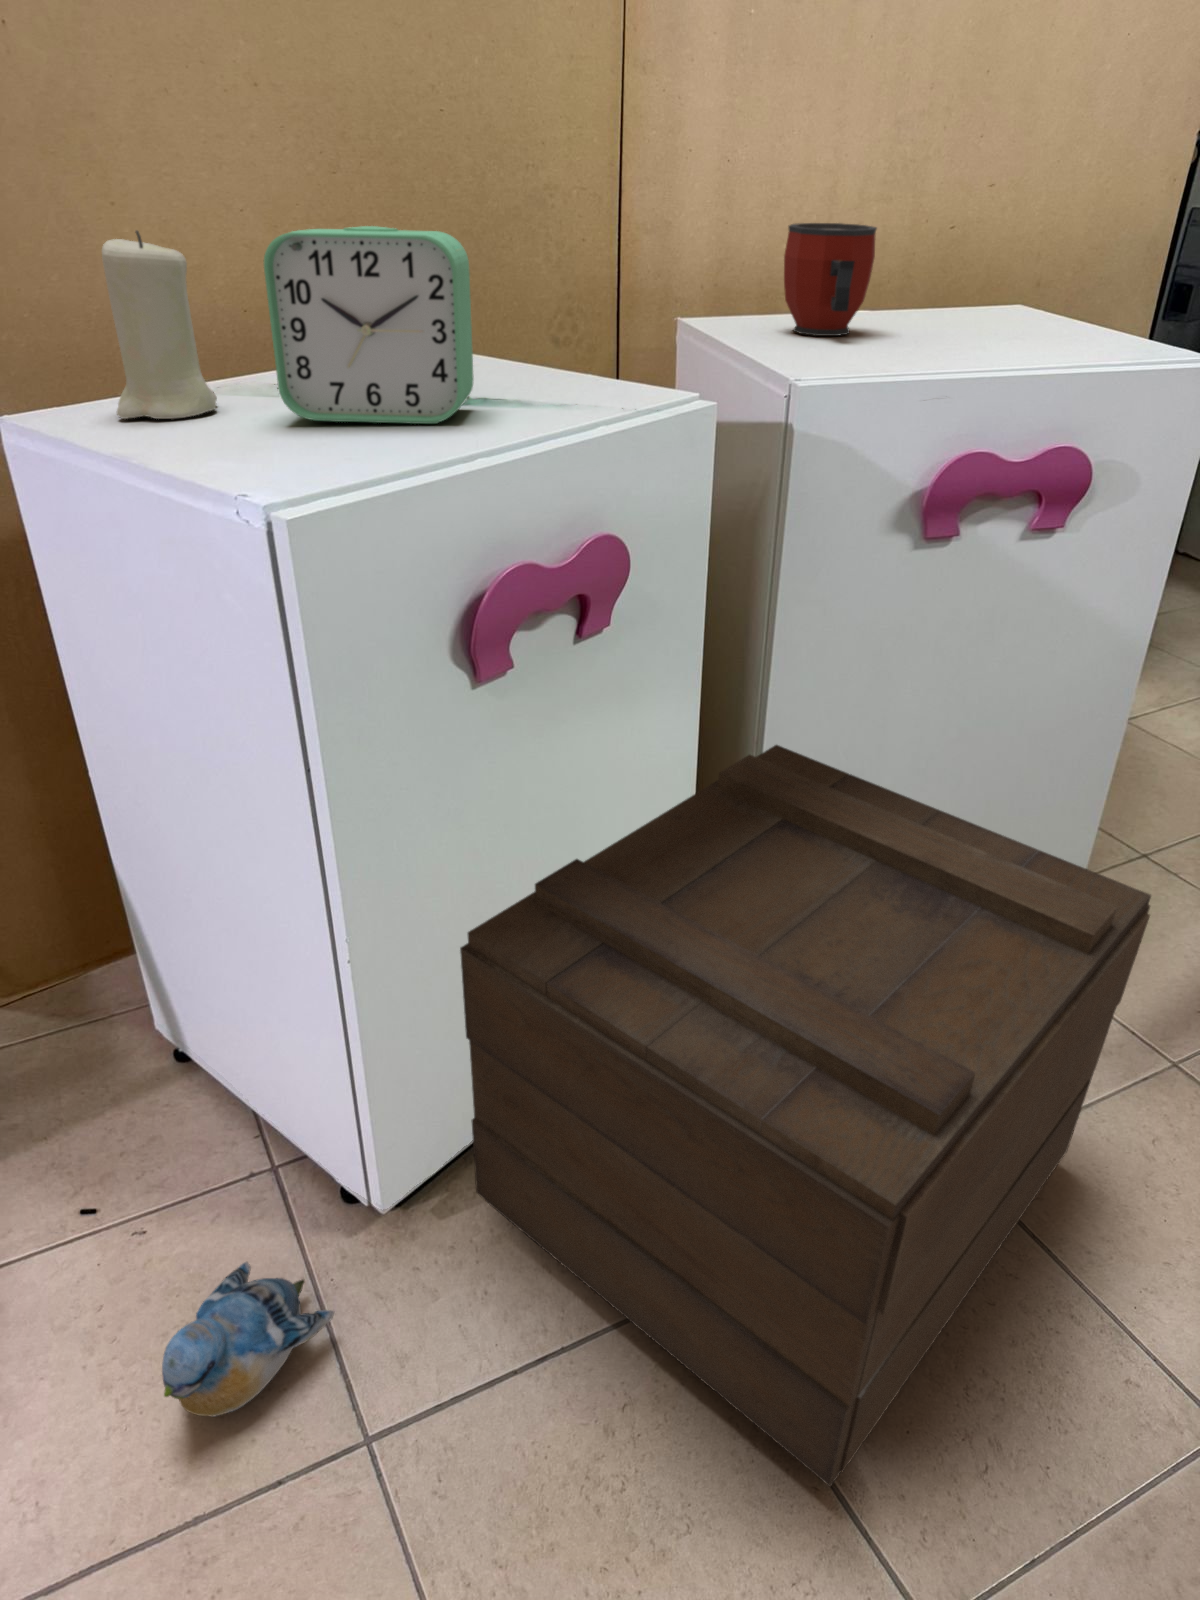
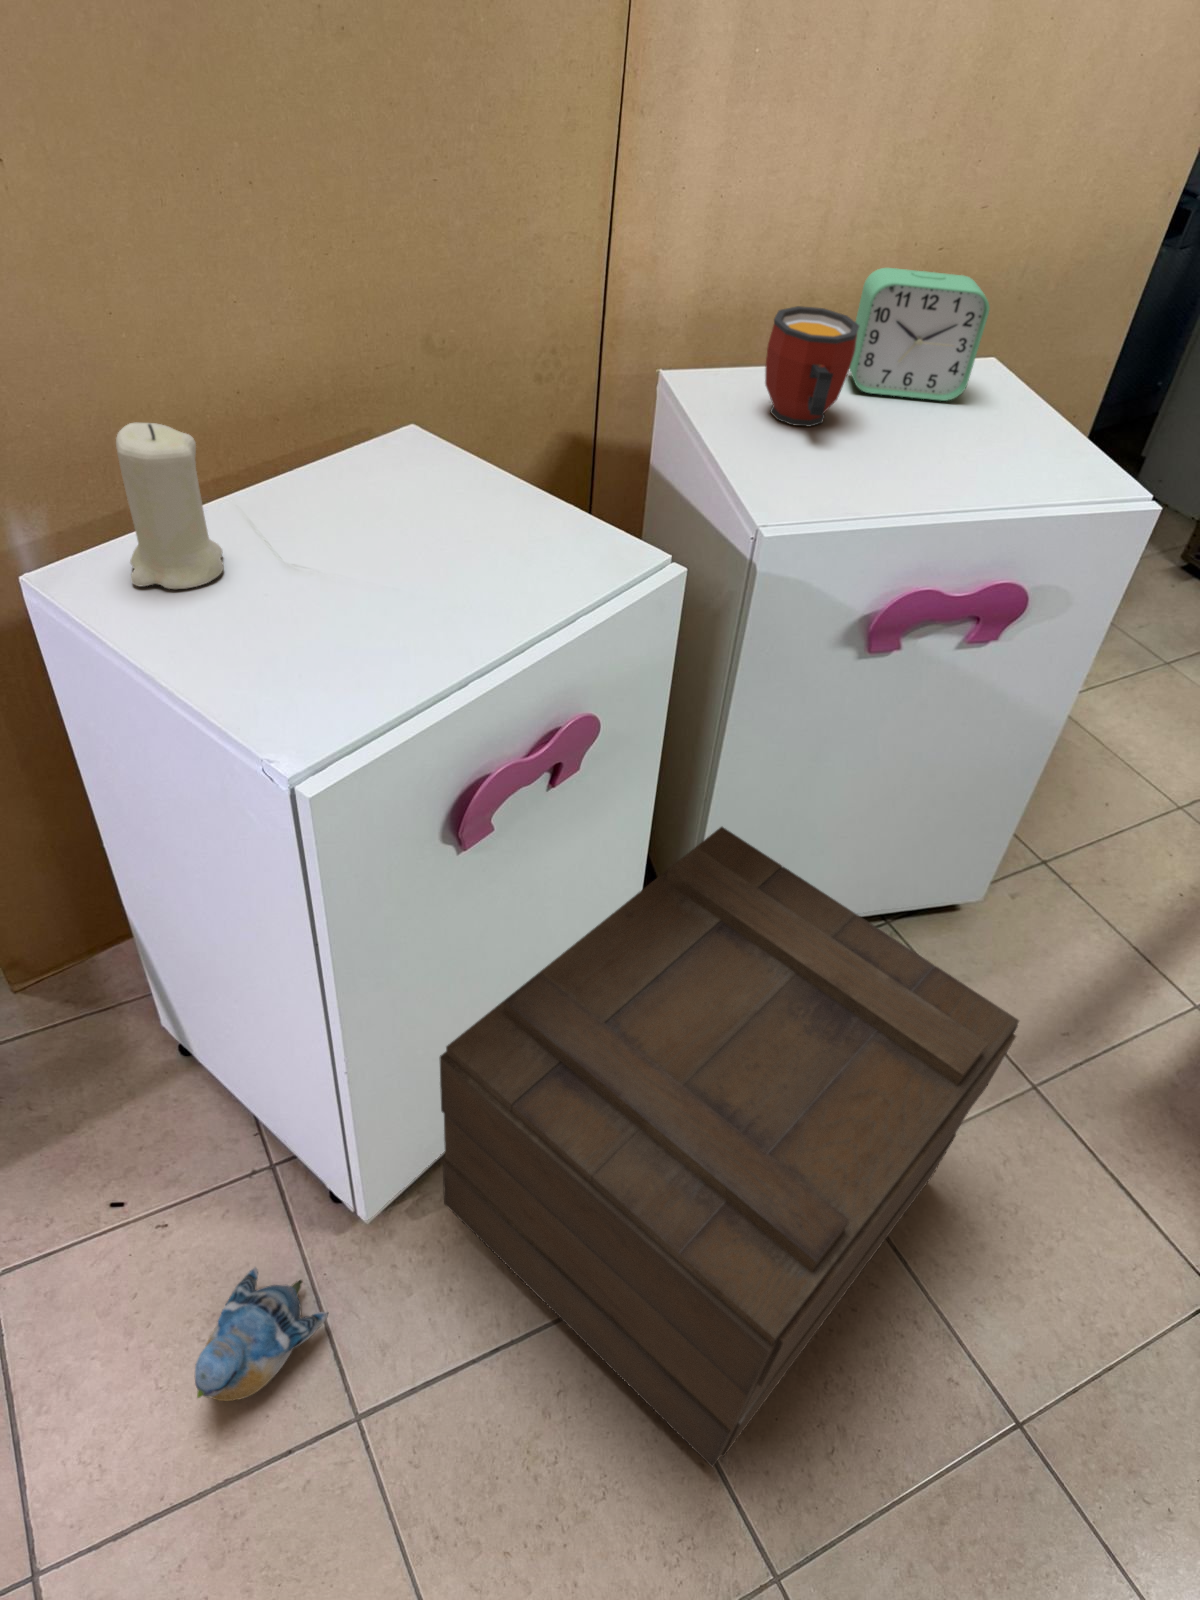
alarm clock: present [264,226,474,424] -> present [850,268,990,401]

